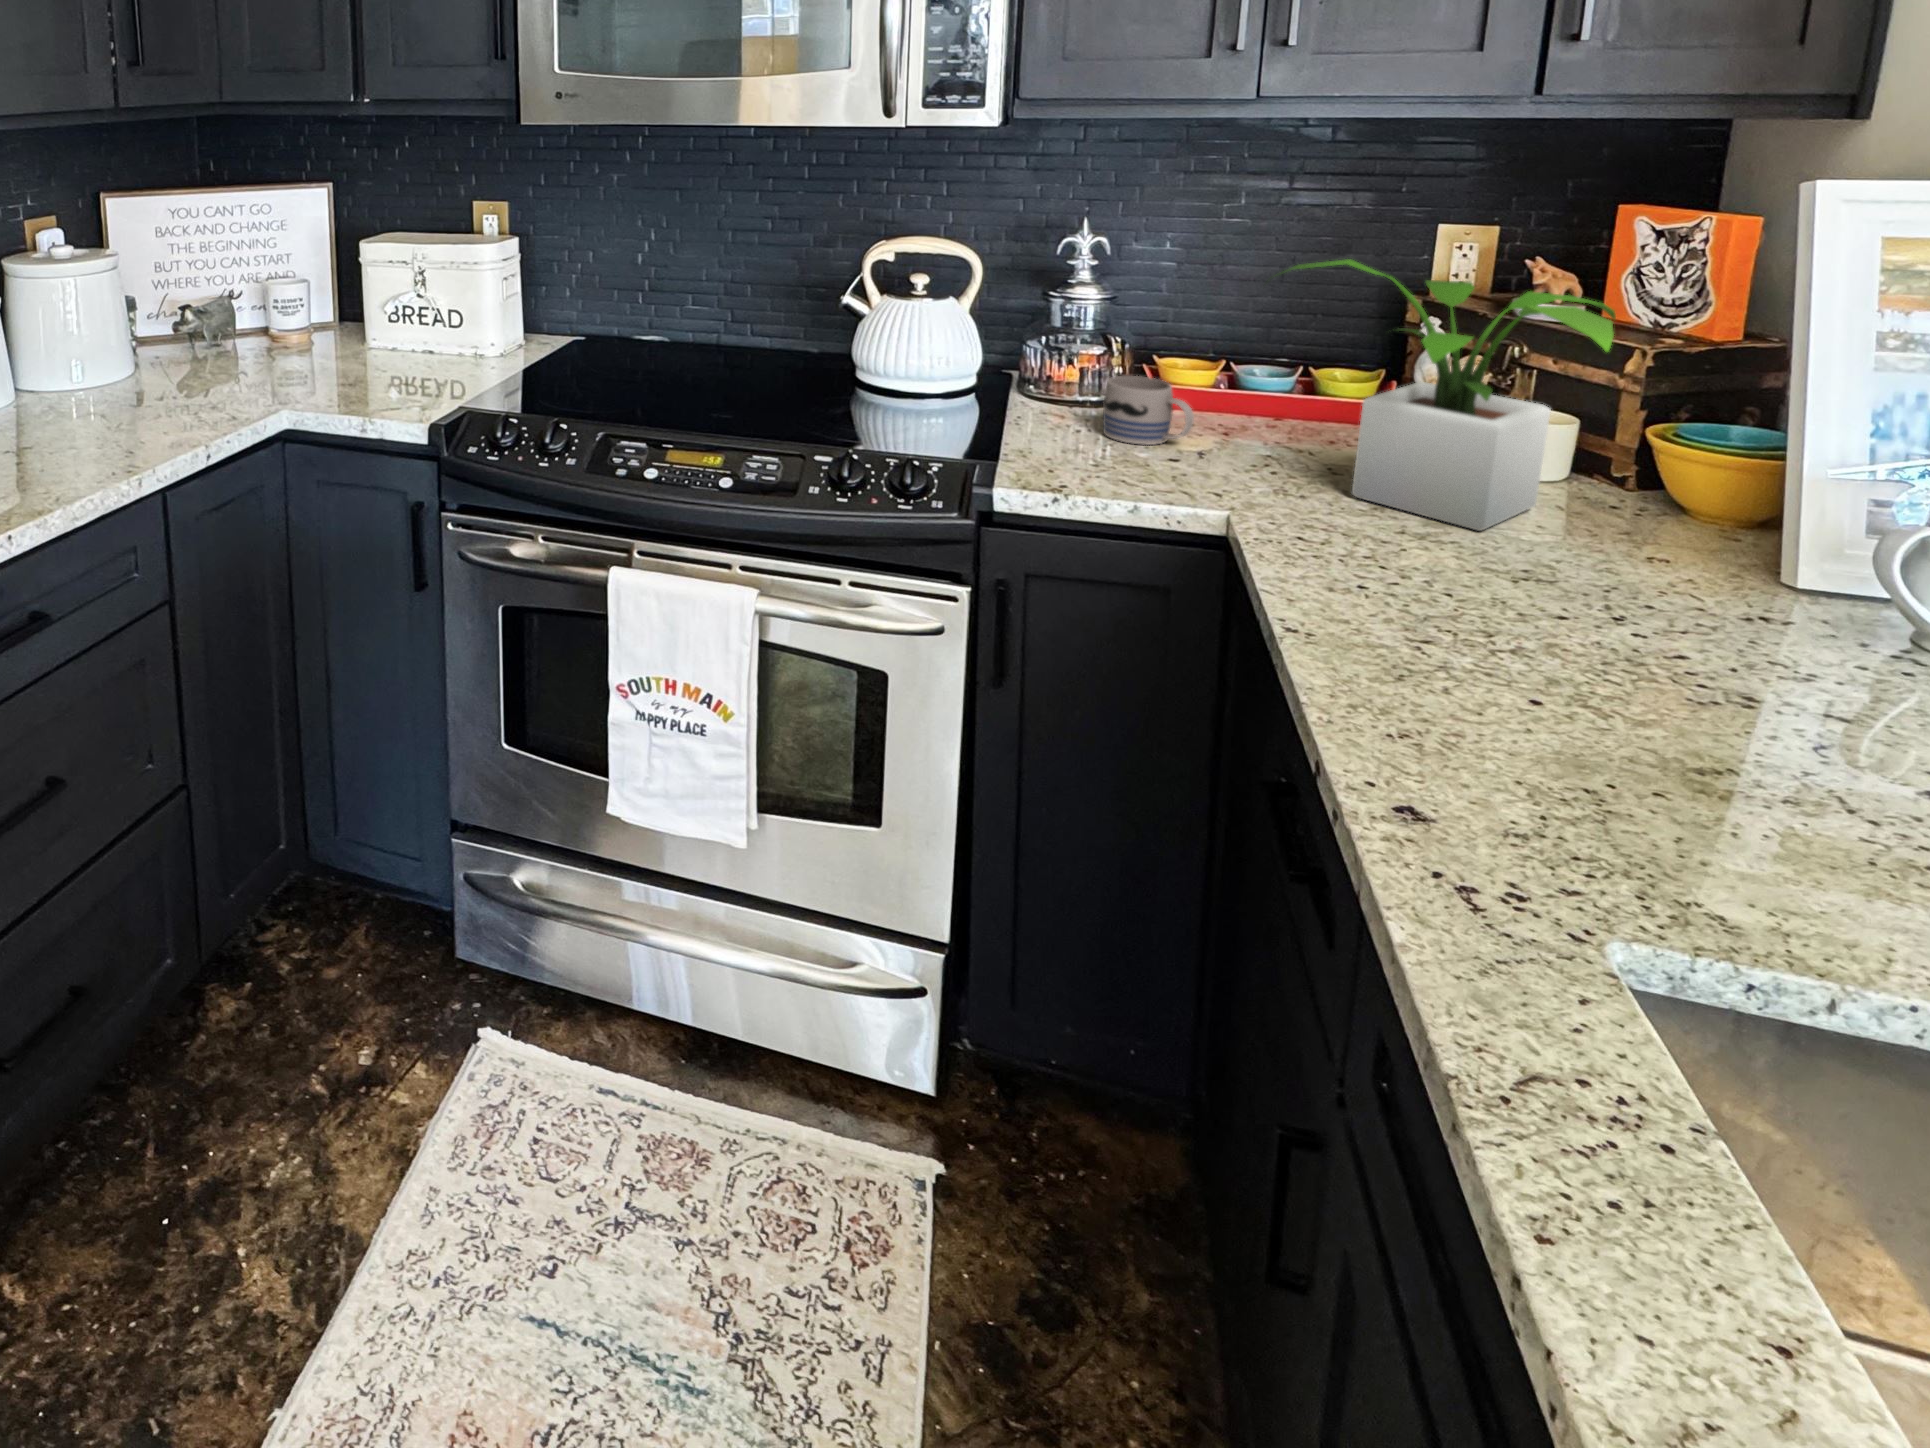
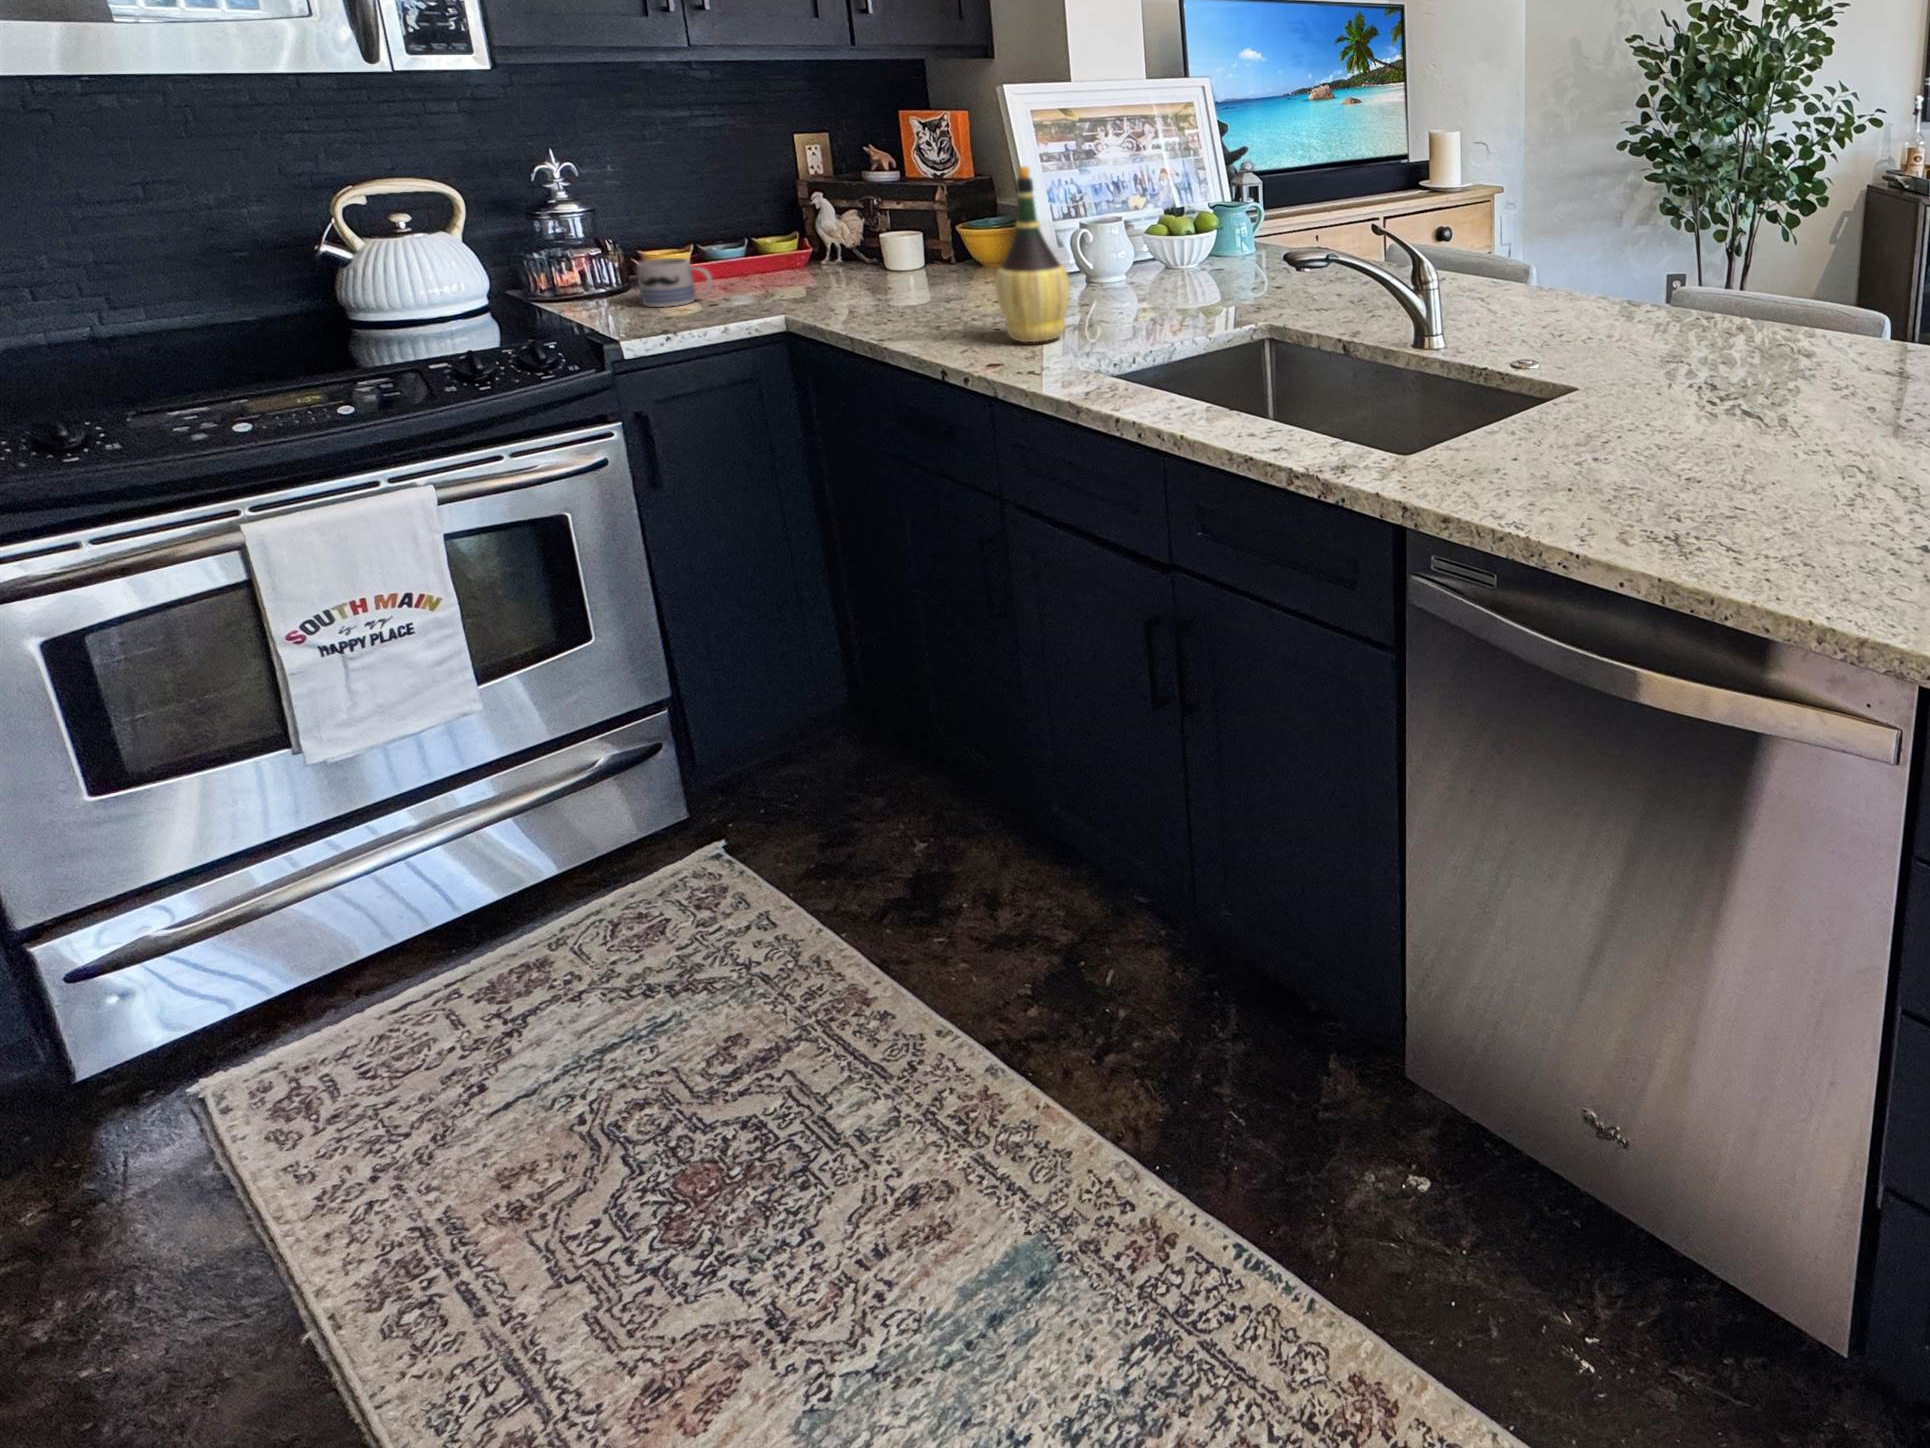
potted plant: present [1289,259,1616,531] -> none [744,149,943,298]
wine bottle: none [1599,384,1832,800] -> present [995,166,1070,342]

